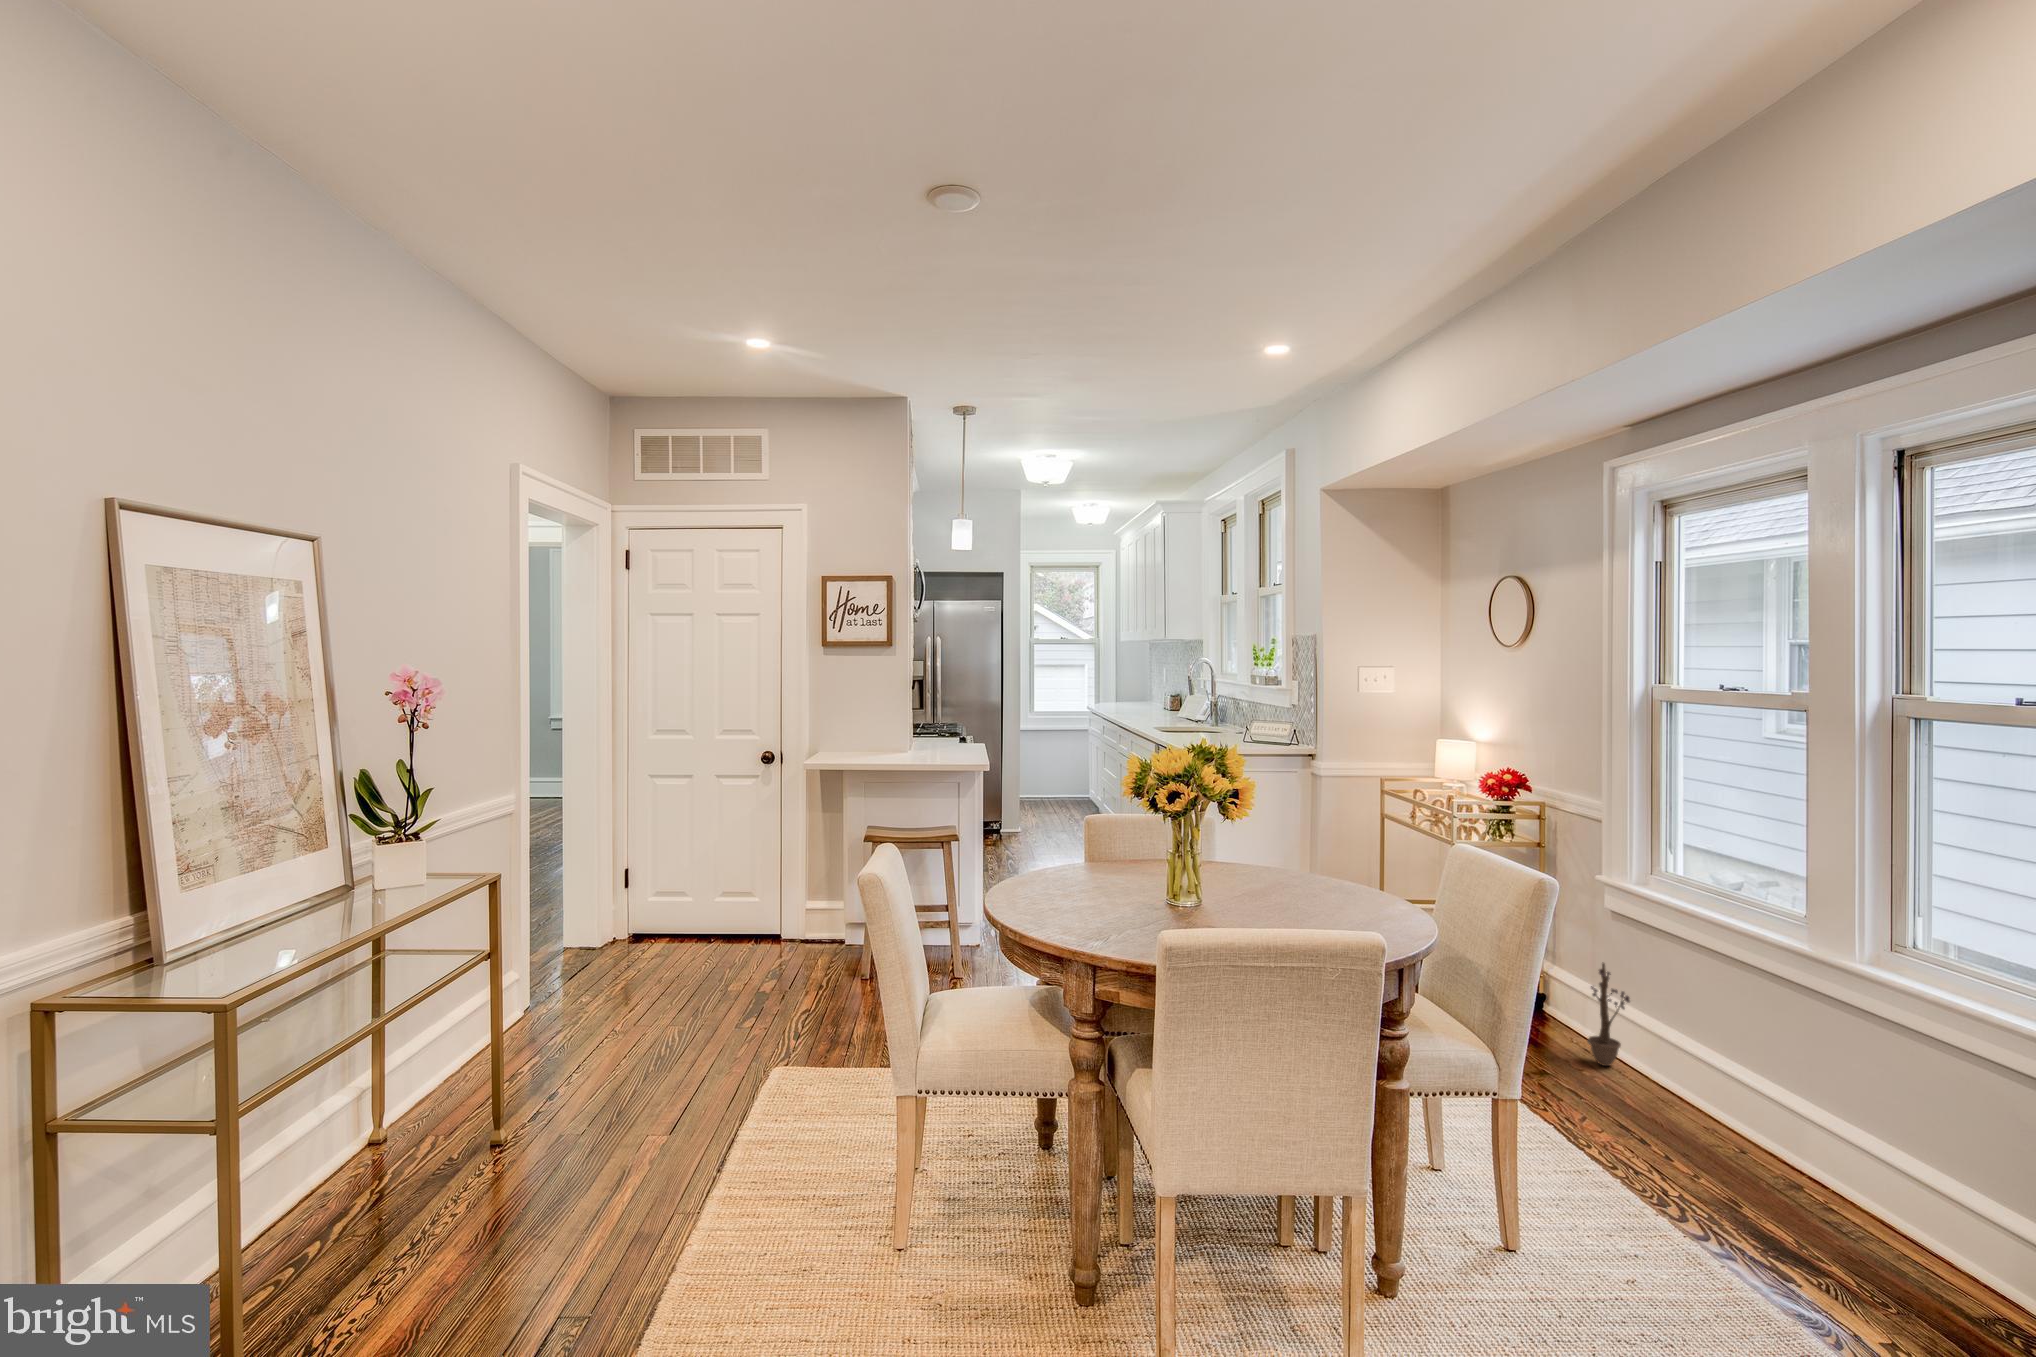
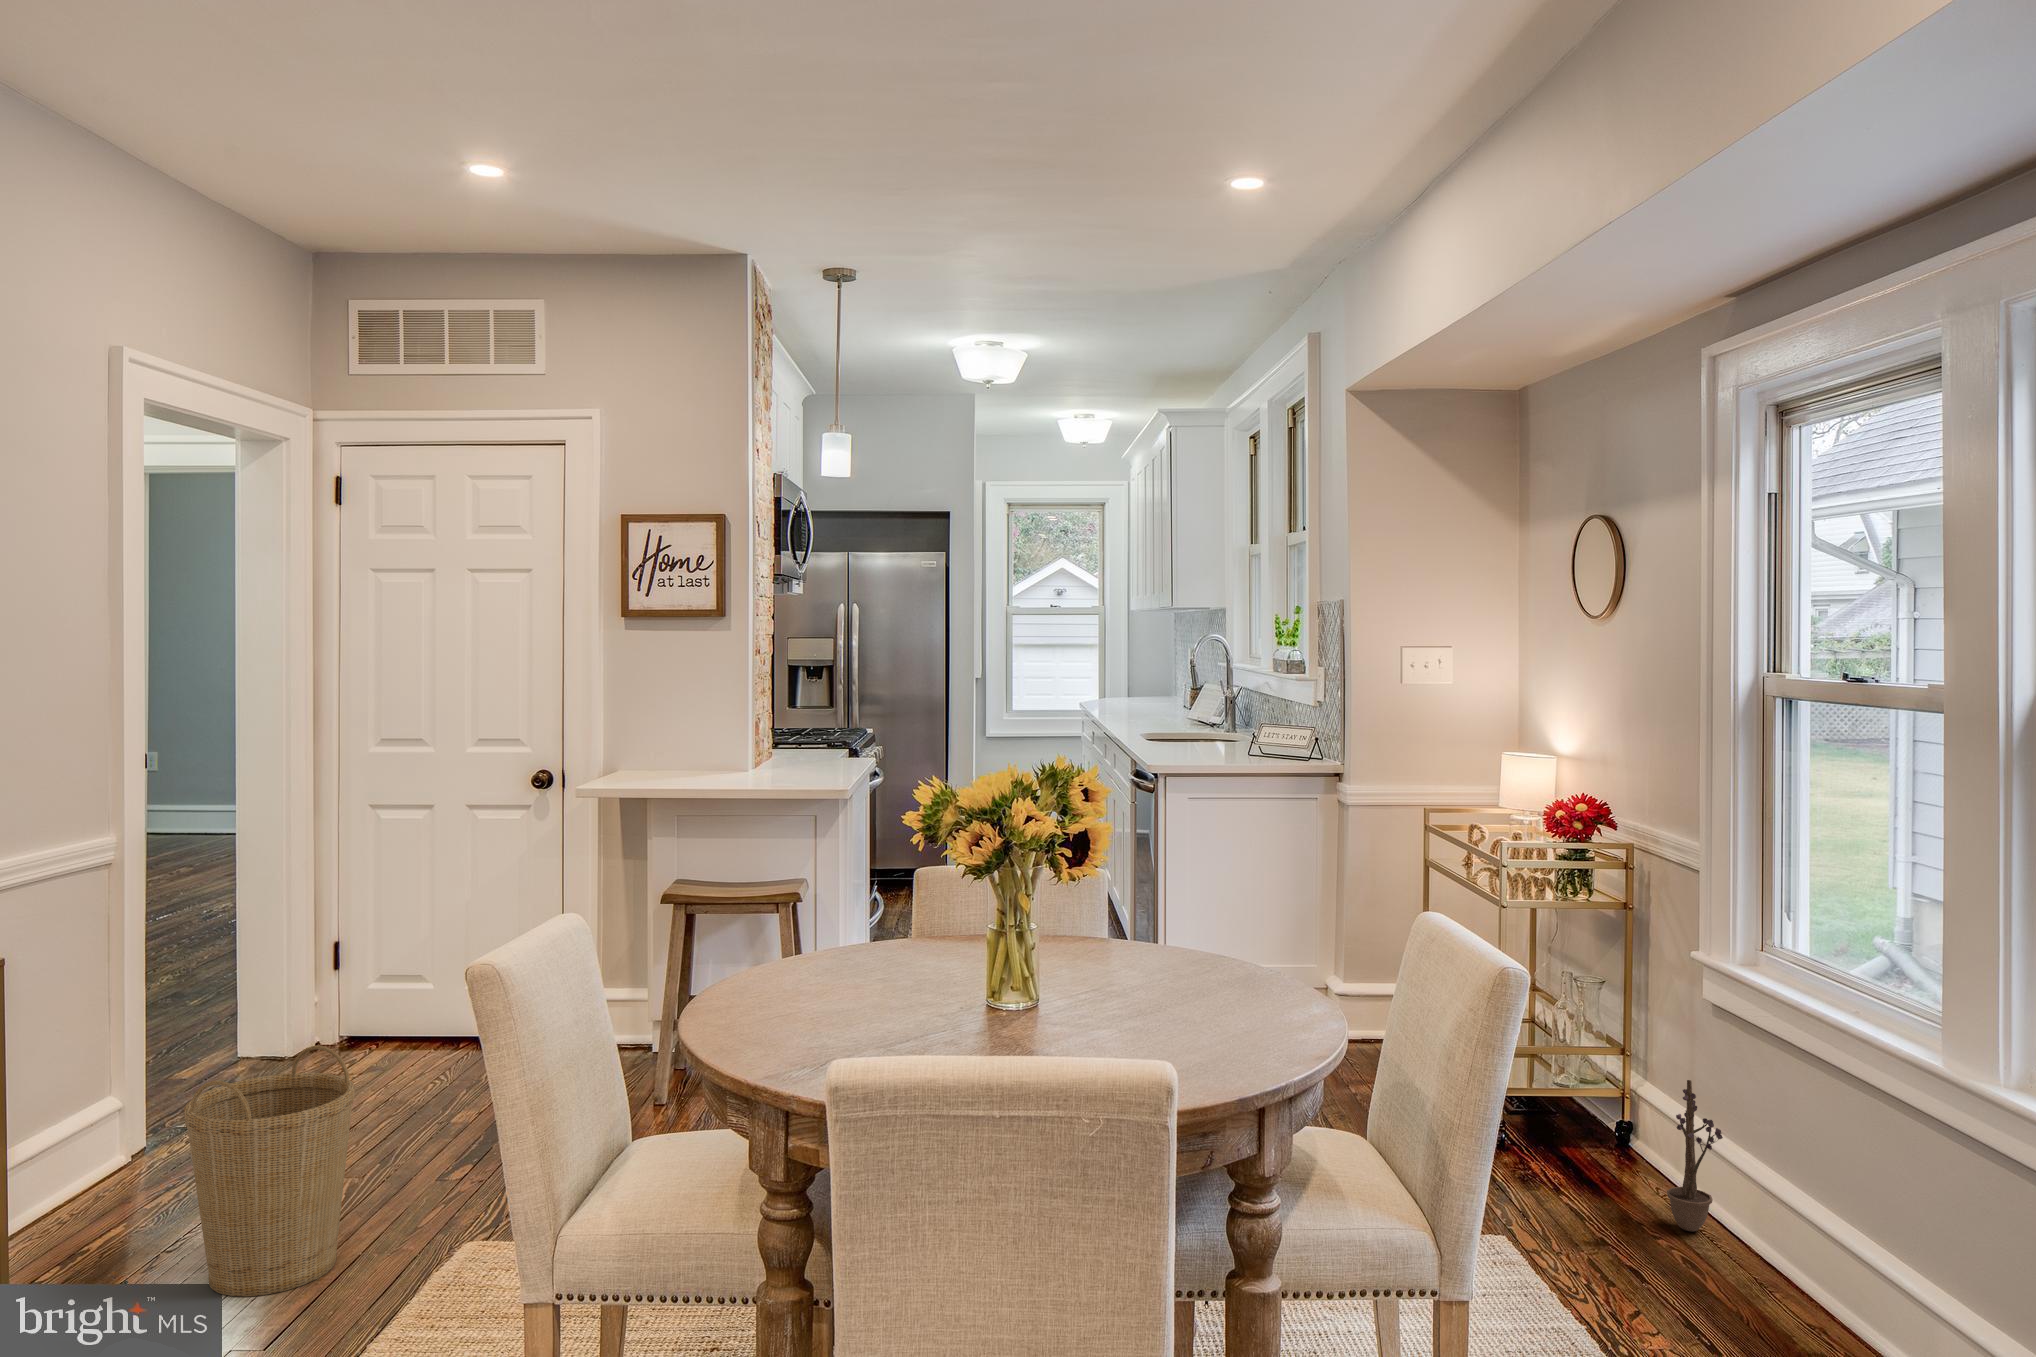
basket: none [587,949,700,1126] -> present [184,1046,355,1296]

